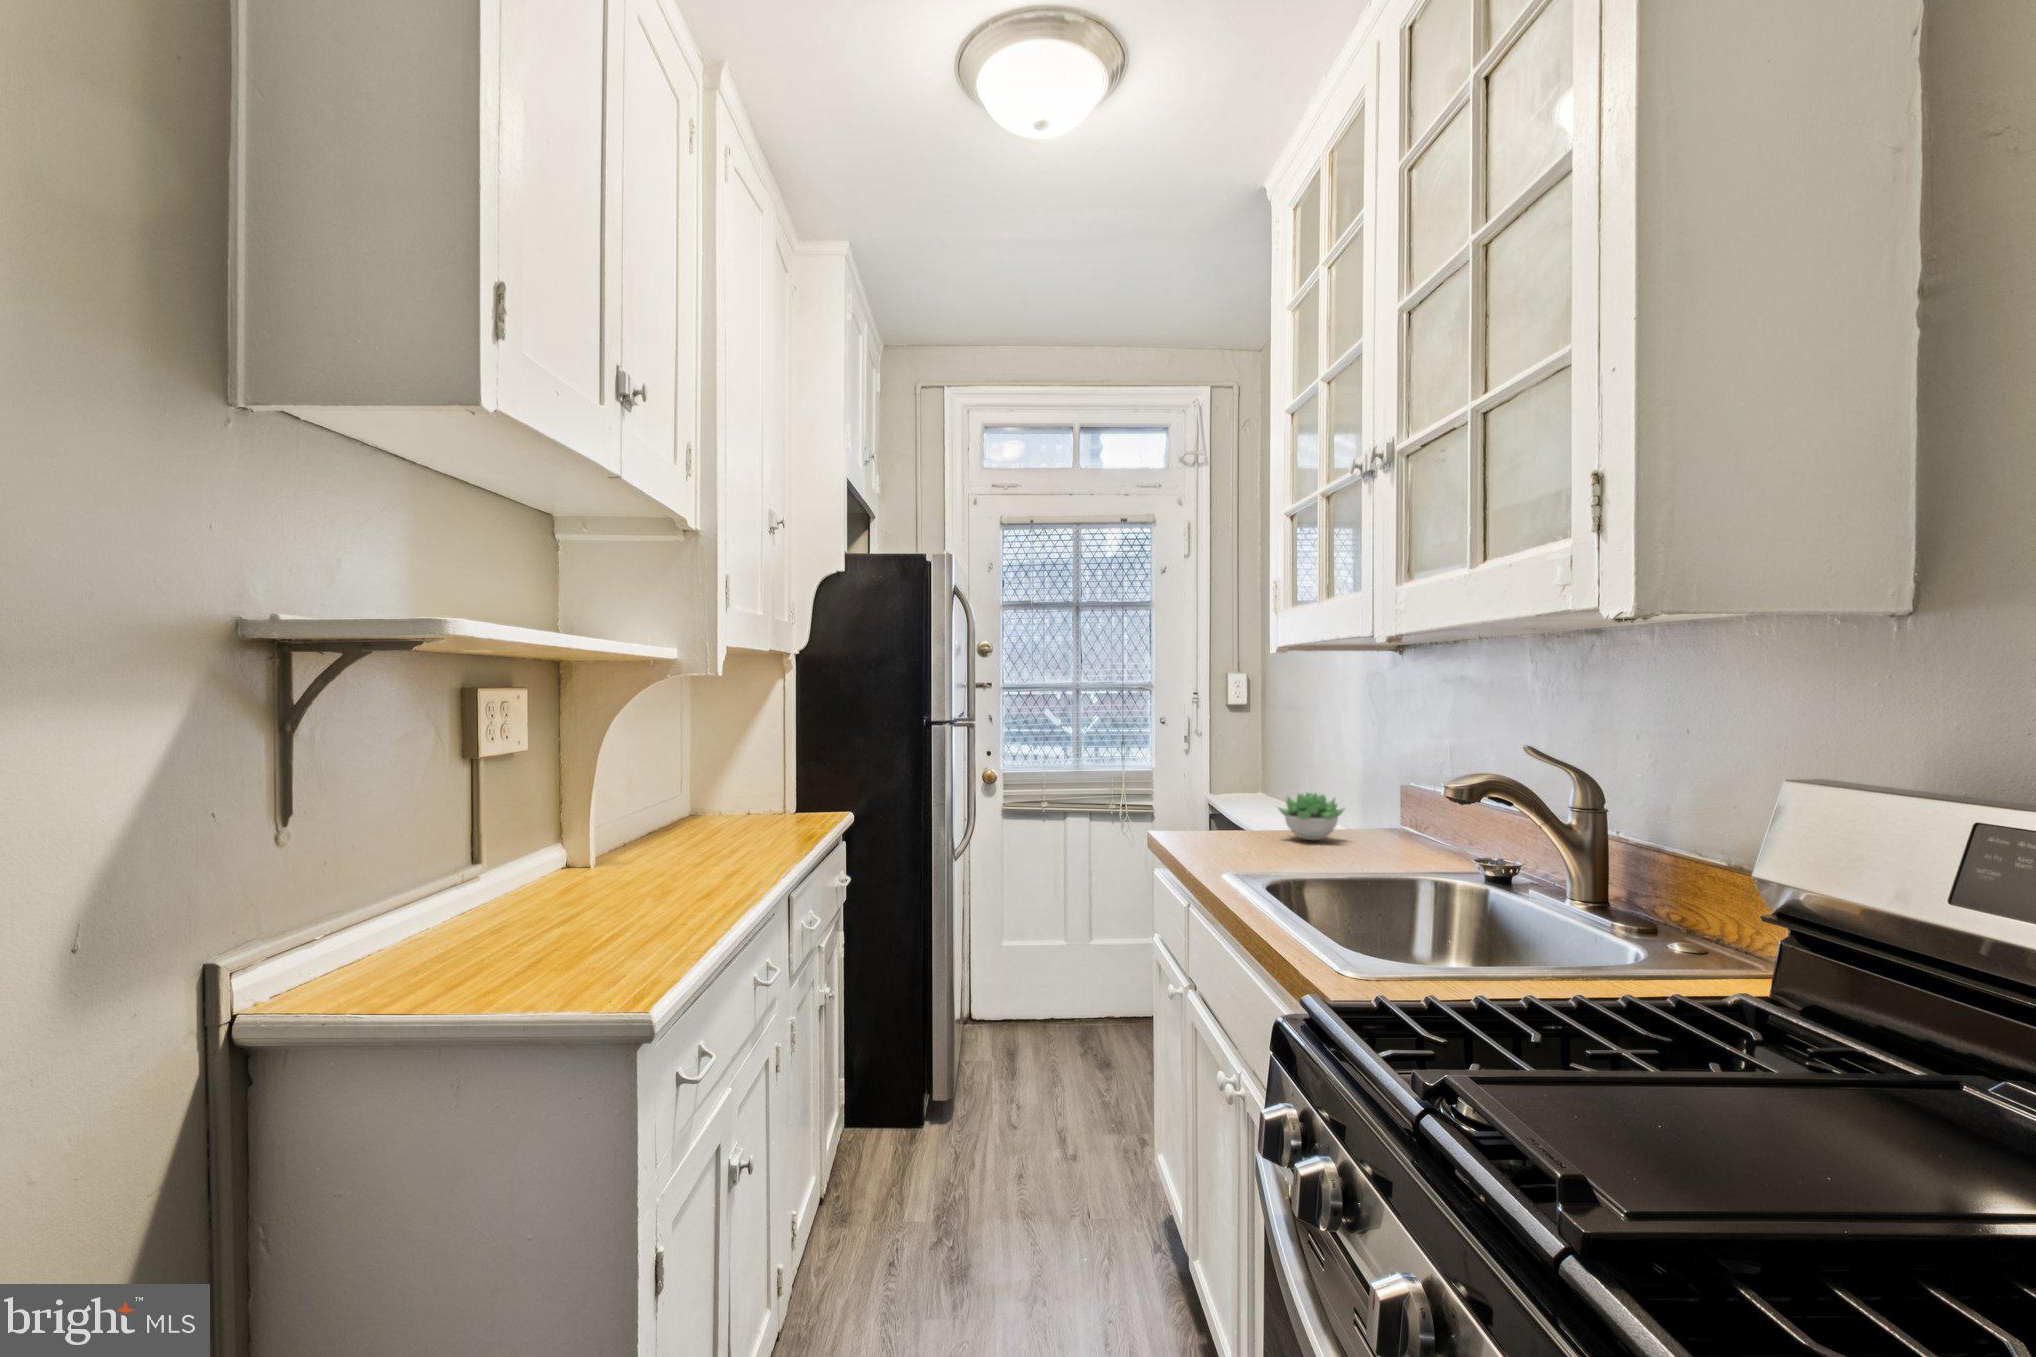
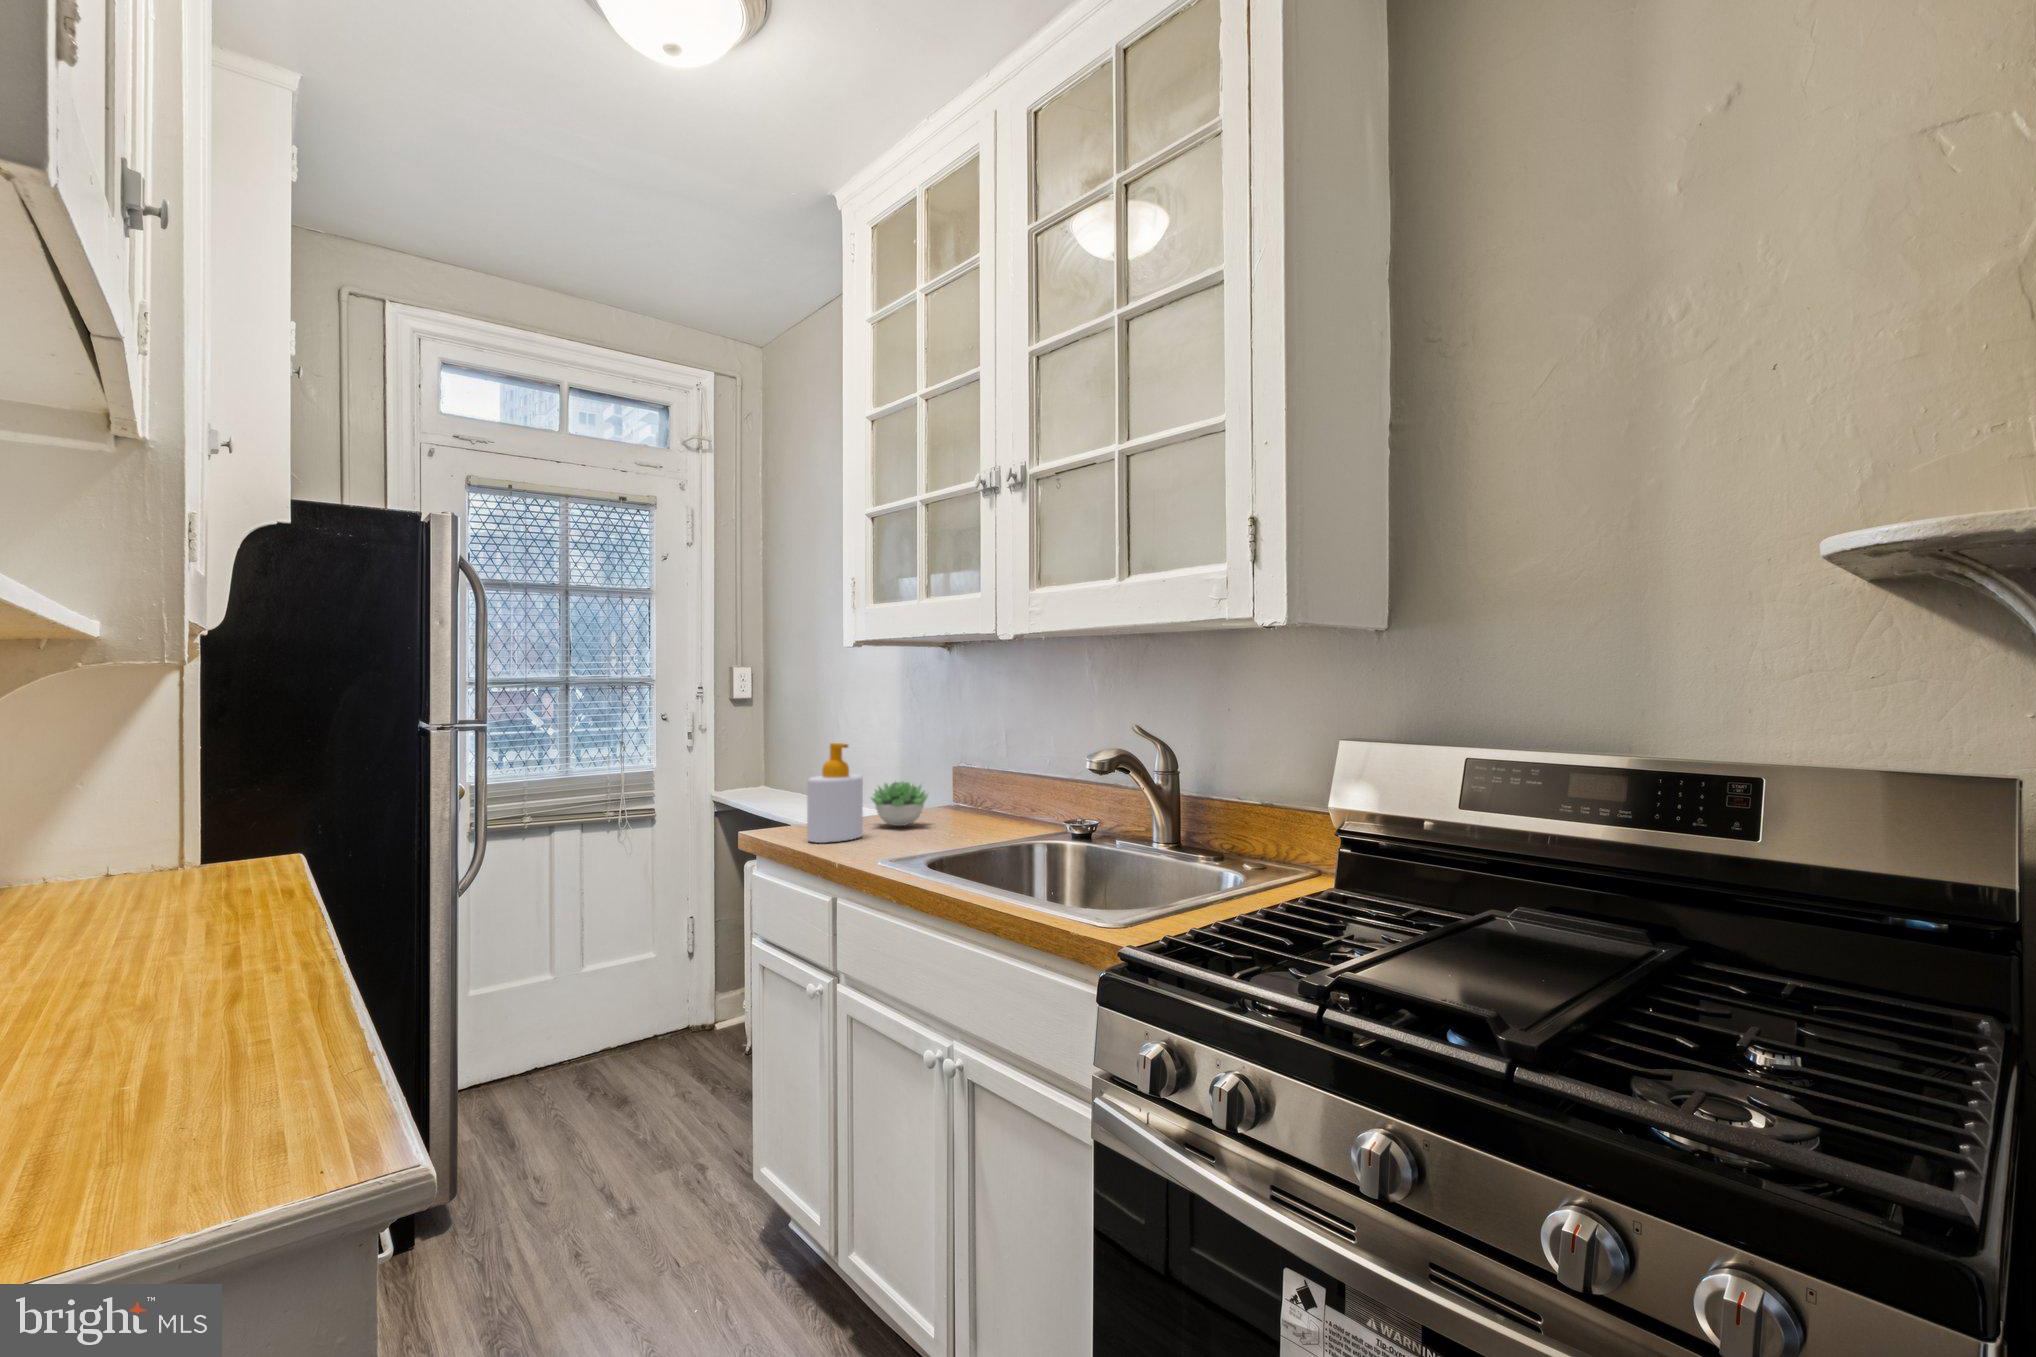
soap bottle: none [1197,749,1257,848] -> present [807,743,863,843]

